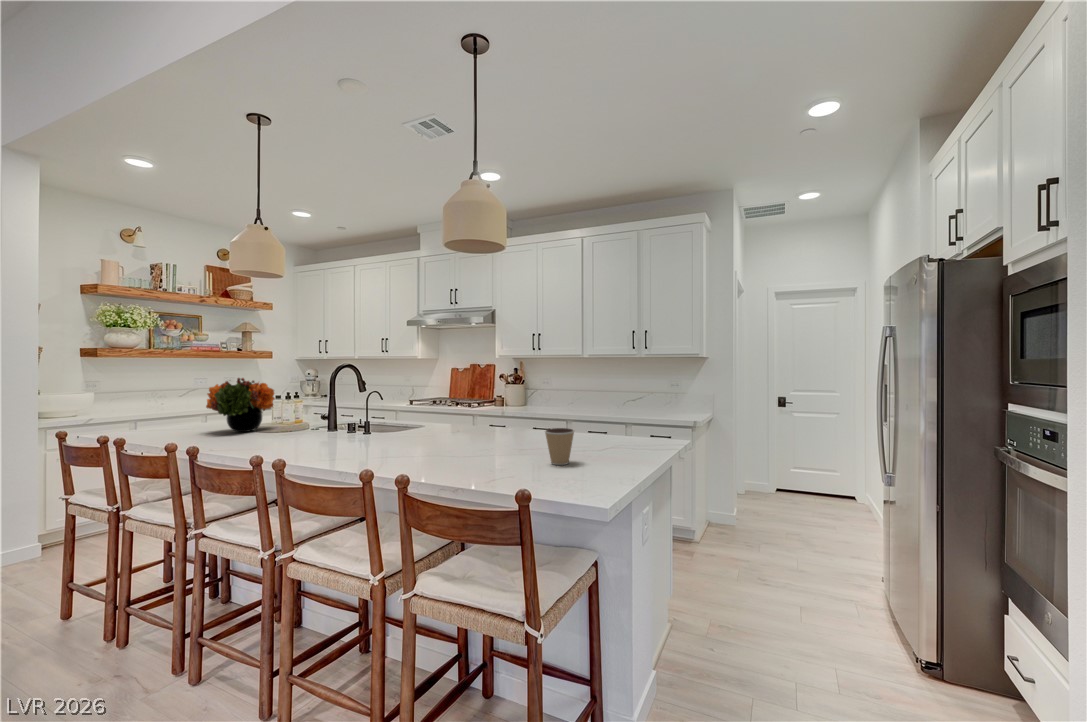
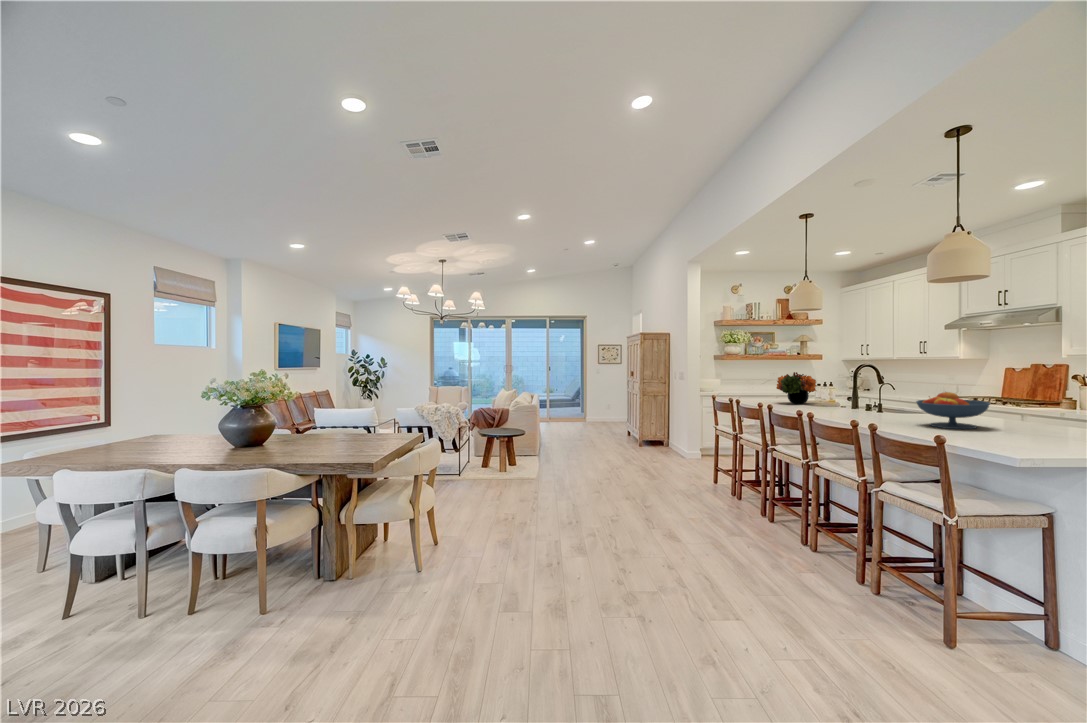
fruit bowl: none [431,401,507,455] -> present [916,392,990,429]
coffee cup: present [545,428,574,465] -> none [1008,414,1042,442]

